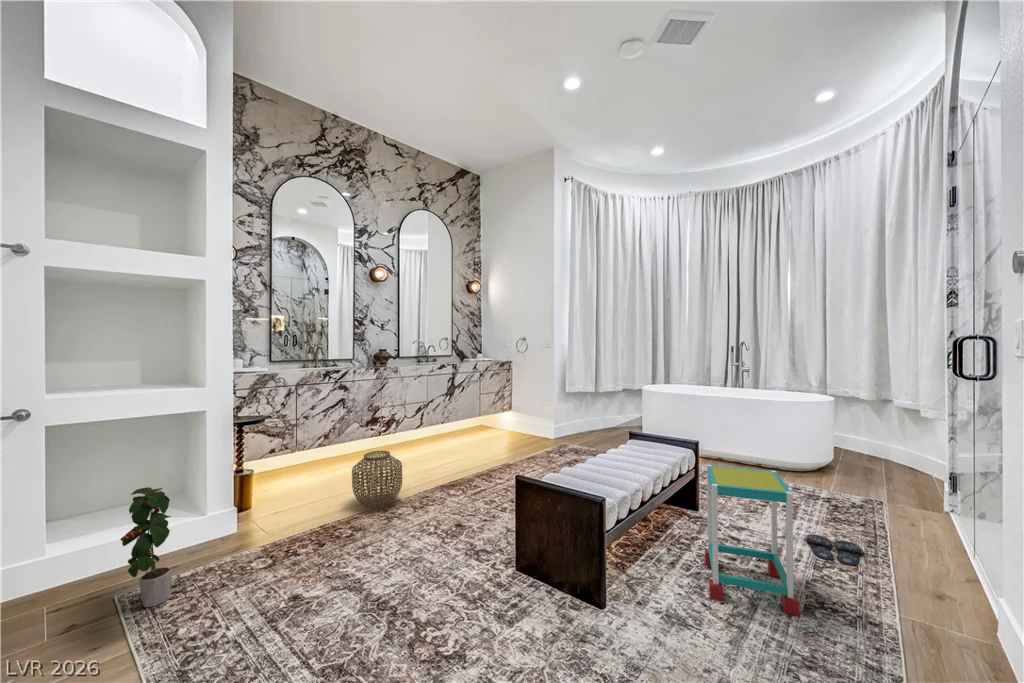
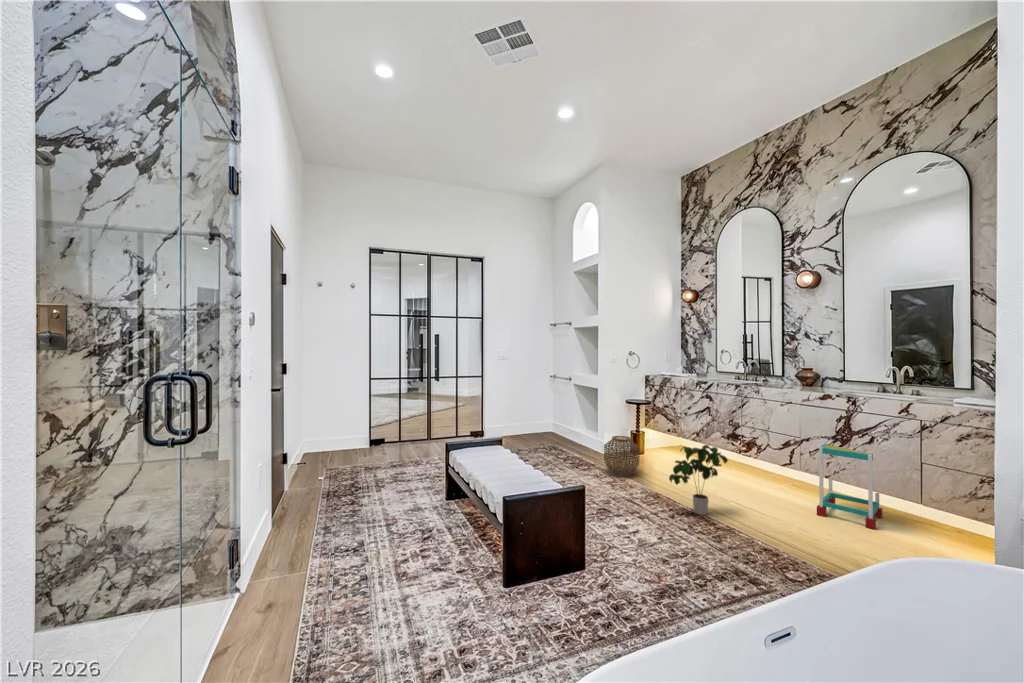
side table: present [705,465,799,616] -> present [817,444,883,529]
potted plant: present [121,487,172,607] -> present [669,445,728,515]
slippers: present [806,534,863,566] -> none [328,589,383,631]

